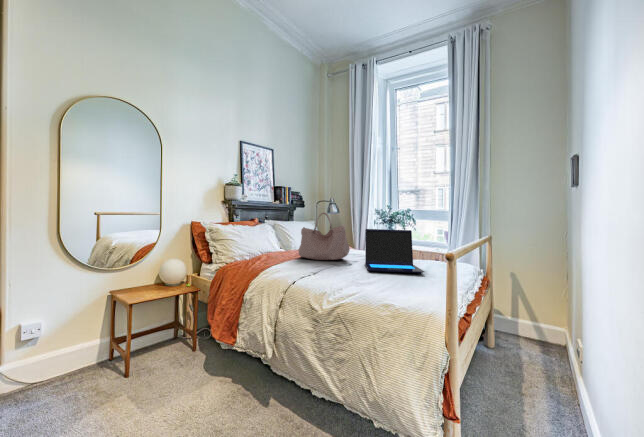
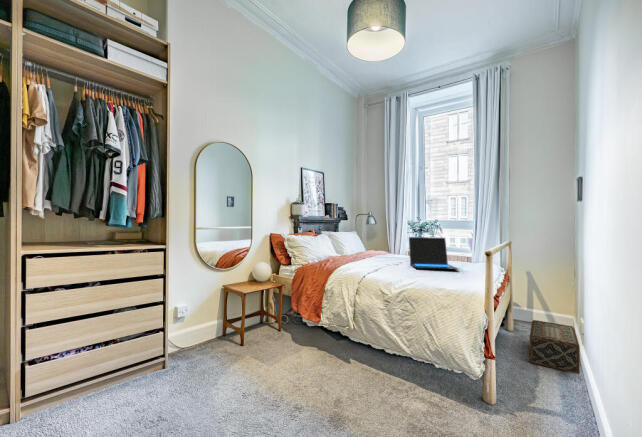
handbag: present [299,212,349,260] -> none [357,225,397,261]
woven basket: none [511,337,579,420] -> present [530,320,580,374]

